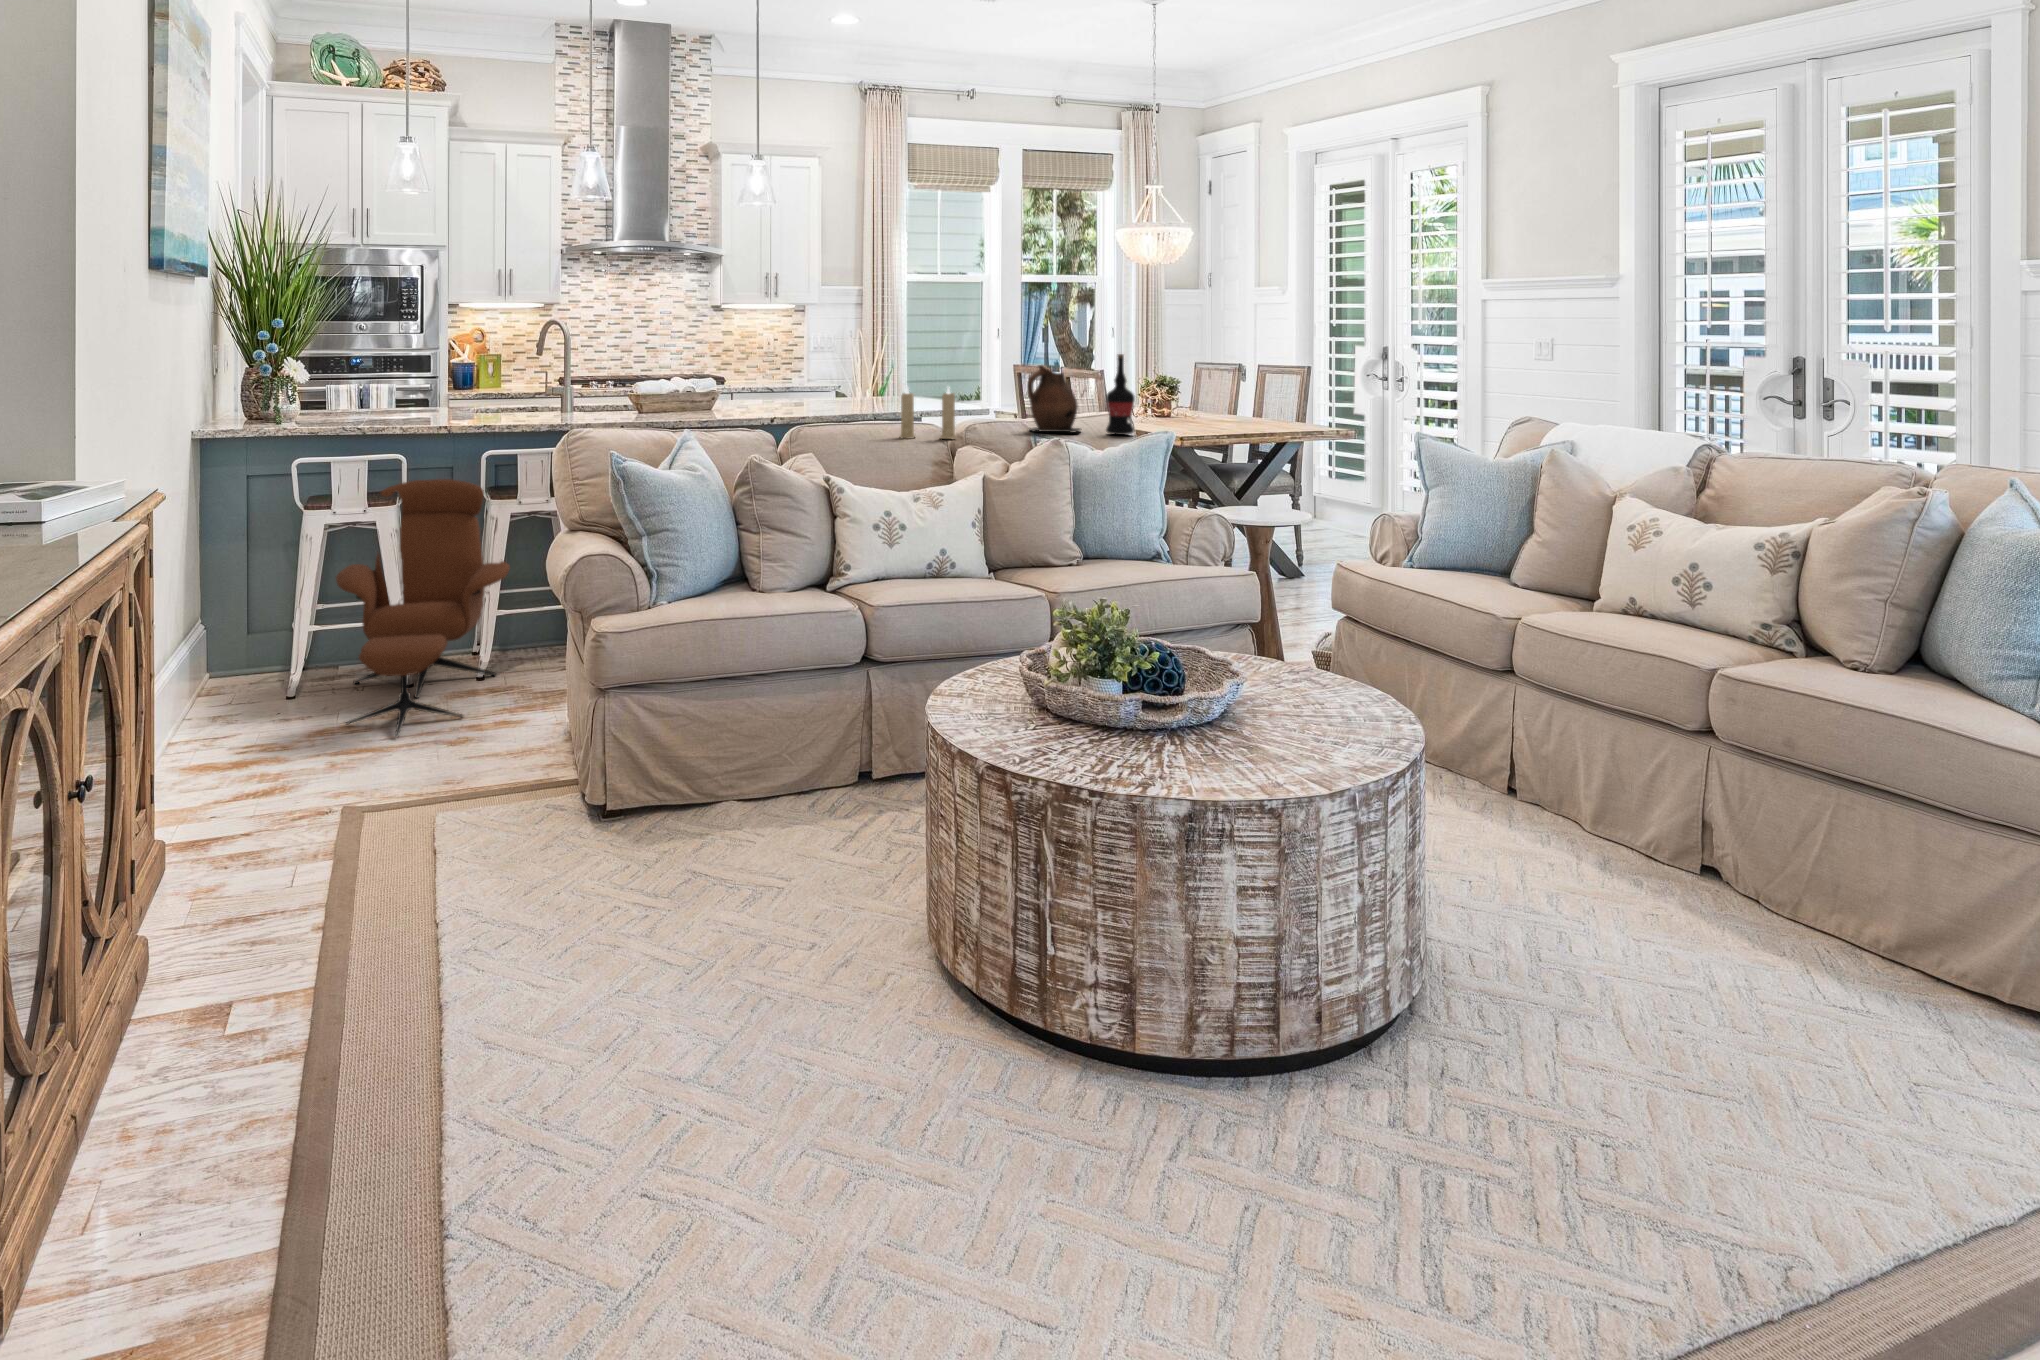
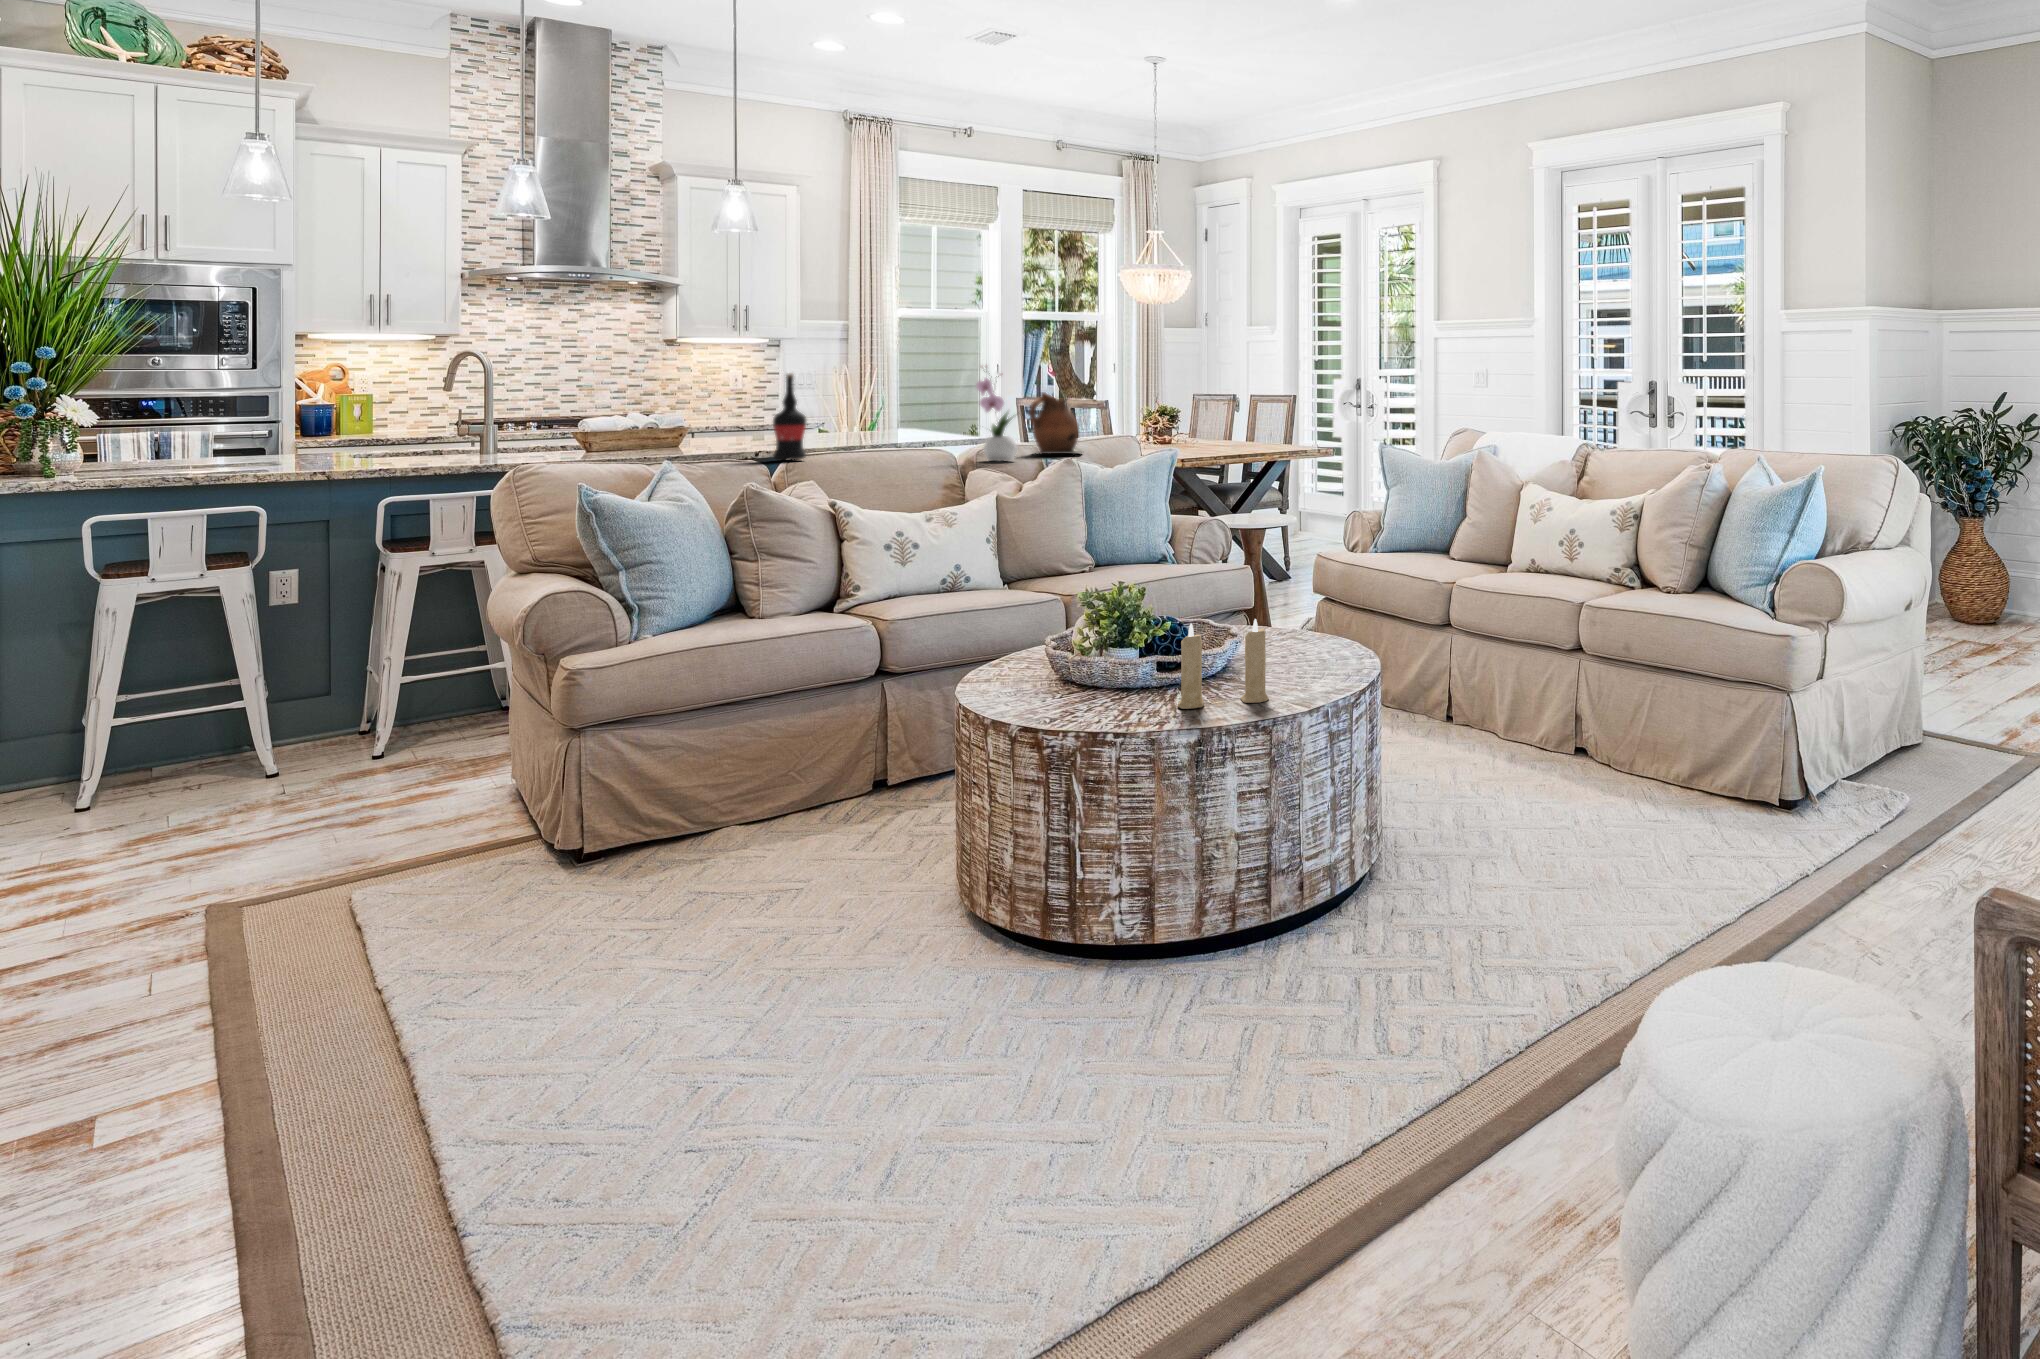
flower arrangement: none [972,338,1019,440] -> present [976,376,1018,461]
wine bottle: present [1106,354,1135,435] -> present [773,373,806,460]
candle: present [899,387,956,439] -> present [1177,619,1269,709]
lounge chair: present [336,479,510,737] -> none [165,531,420,824]

